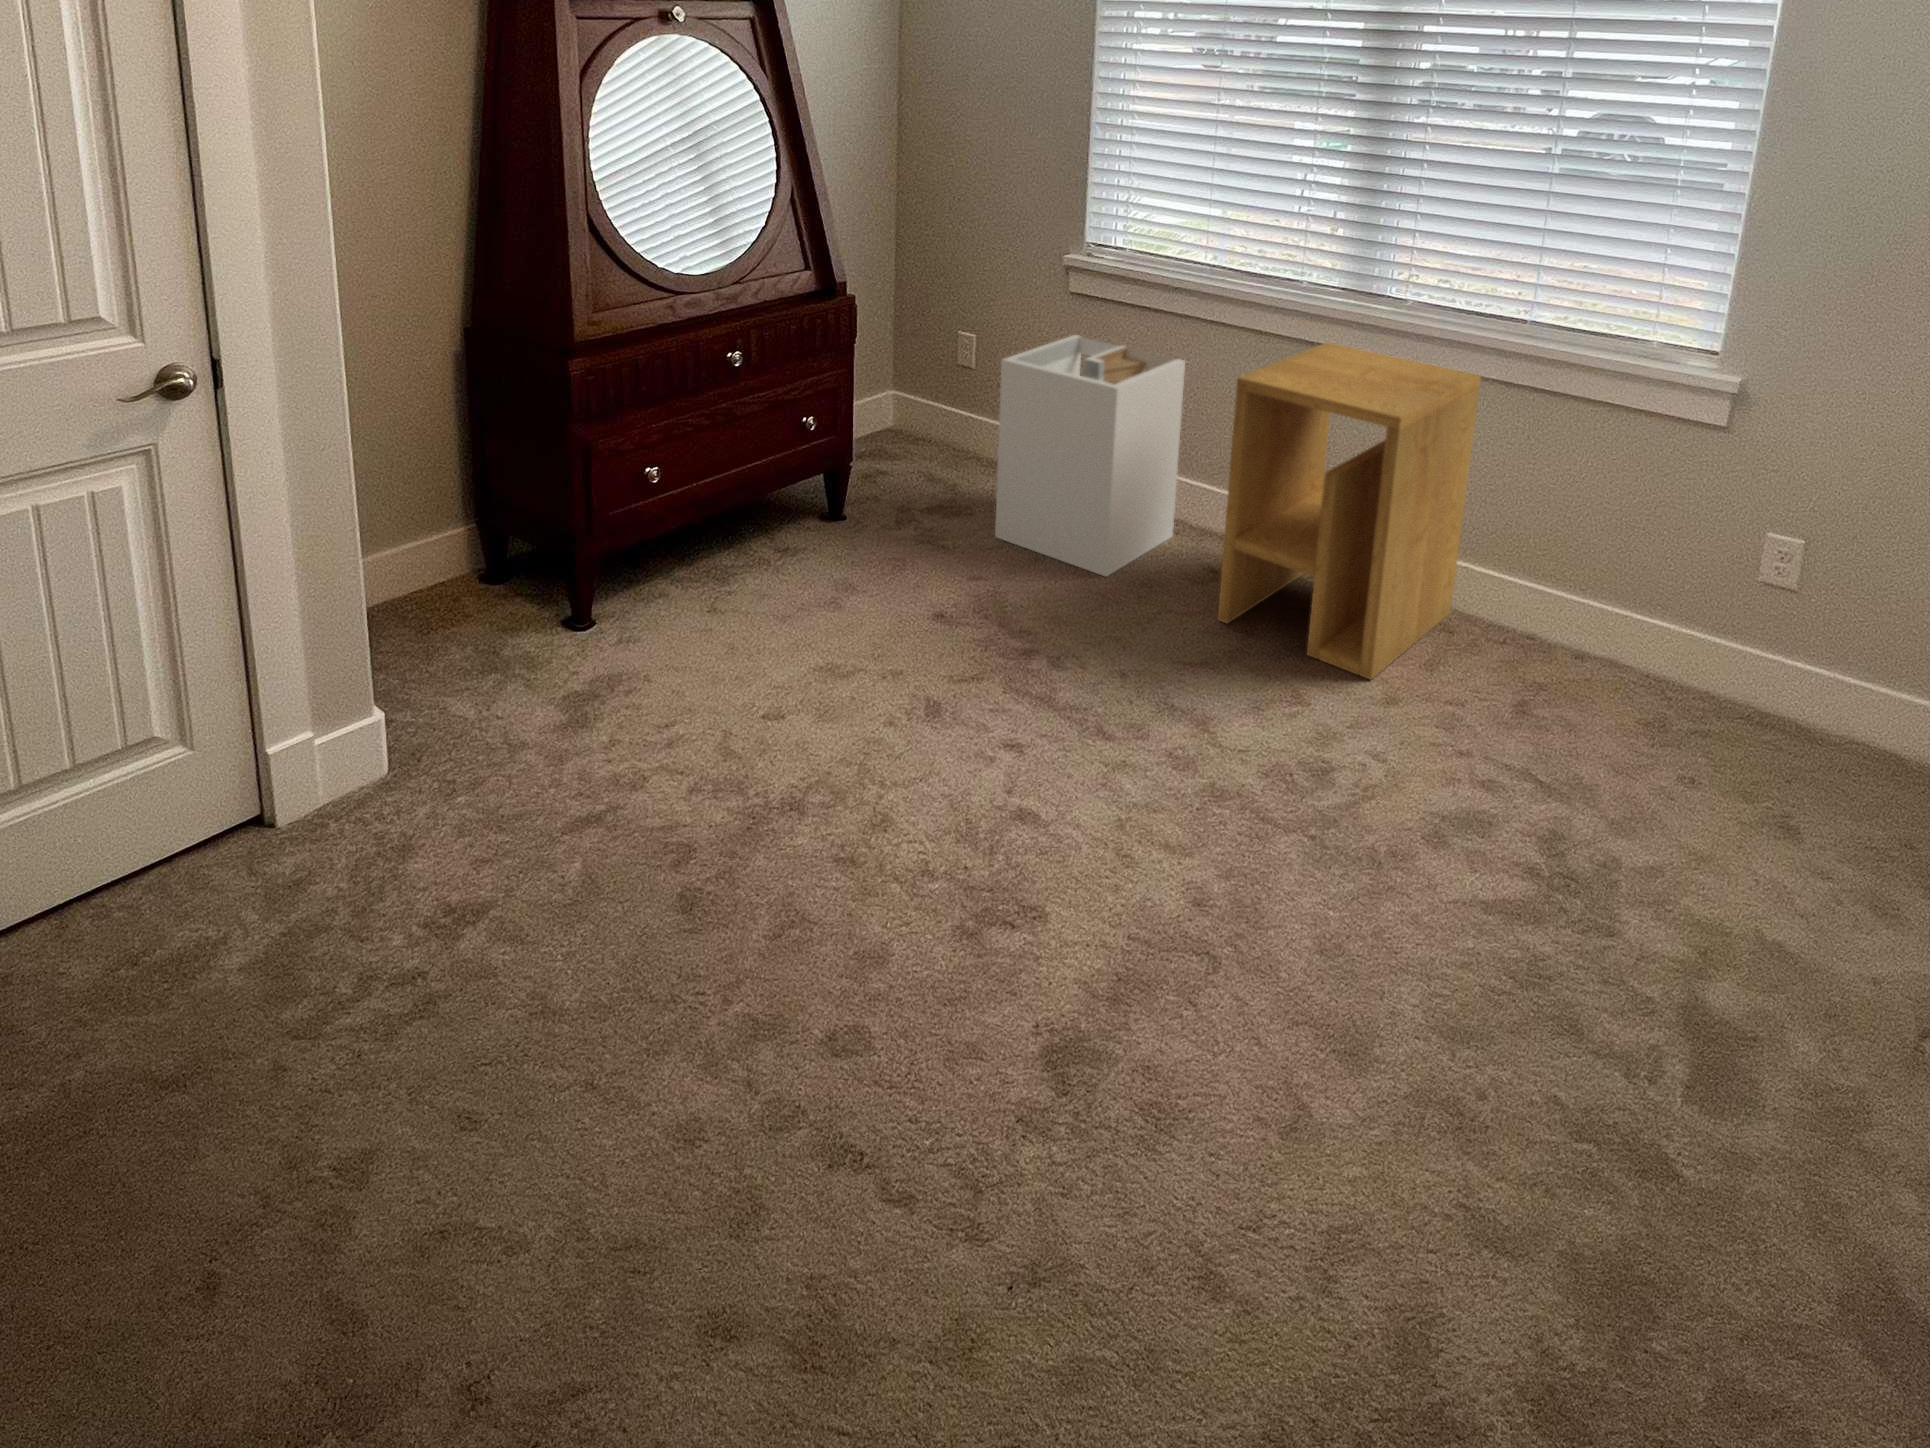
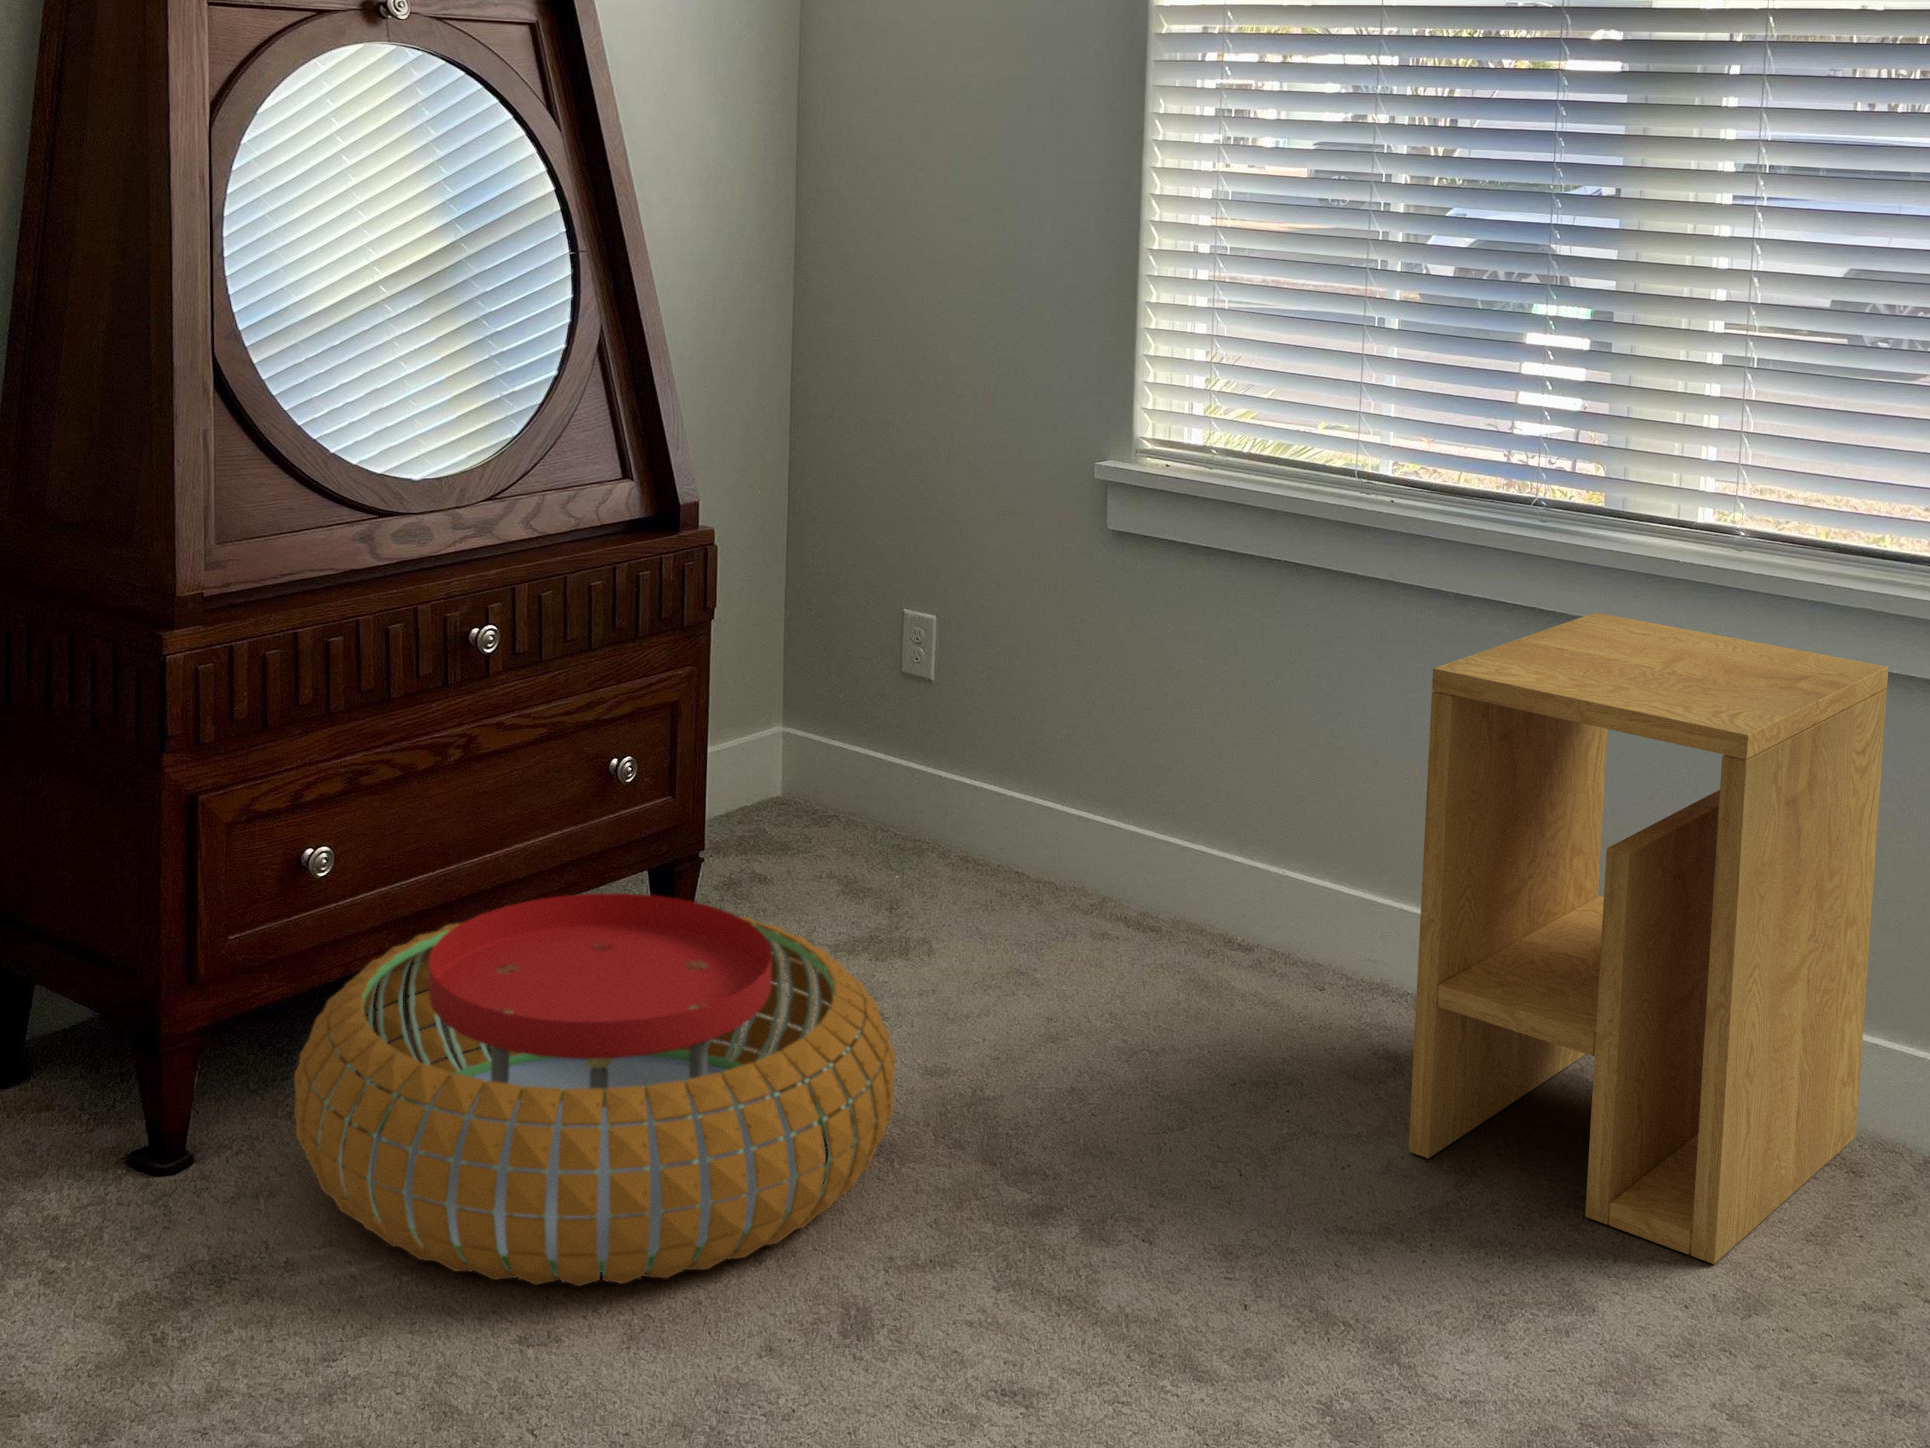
laundry hamper: present [995,335,1185,576] -> none [975,610,1331,1071]
pouf: none [645,489,953,689] -> present [294,893,895,1286]

